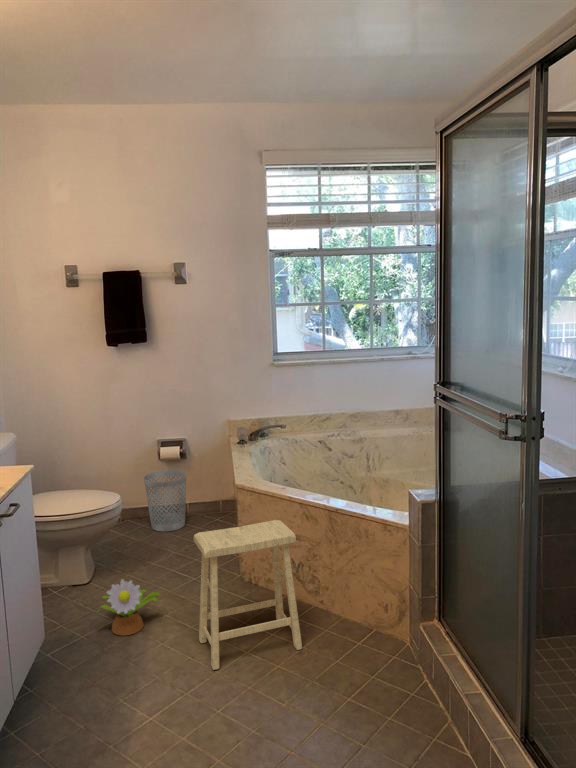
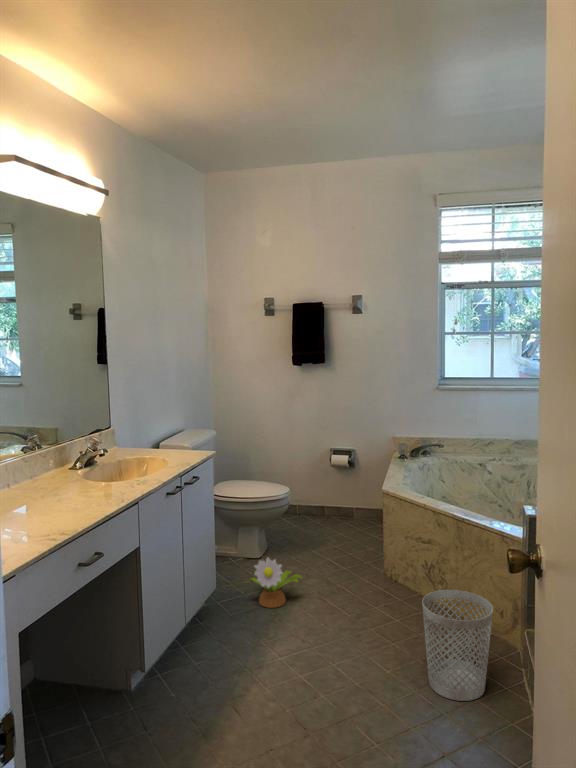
wastebasket: present [144,470,186,531] -> present [422,590,493,701]
footstool: present [194,520,302,670] -> none [326,523,419,651]

